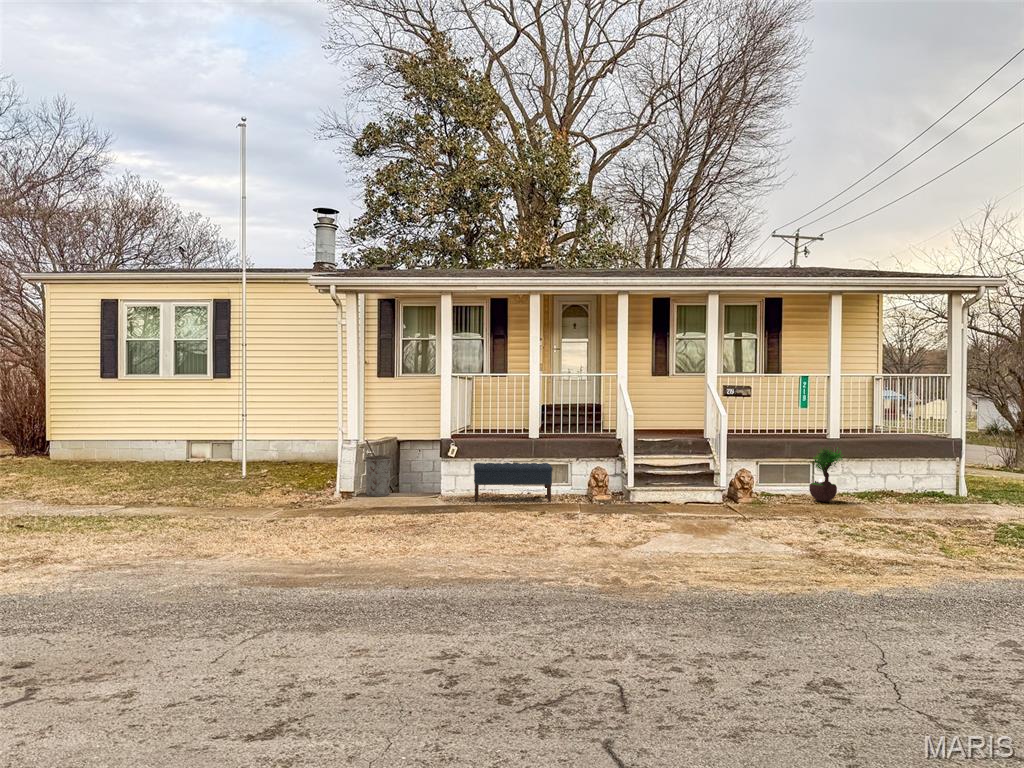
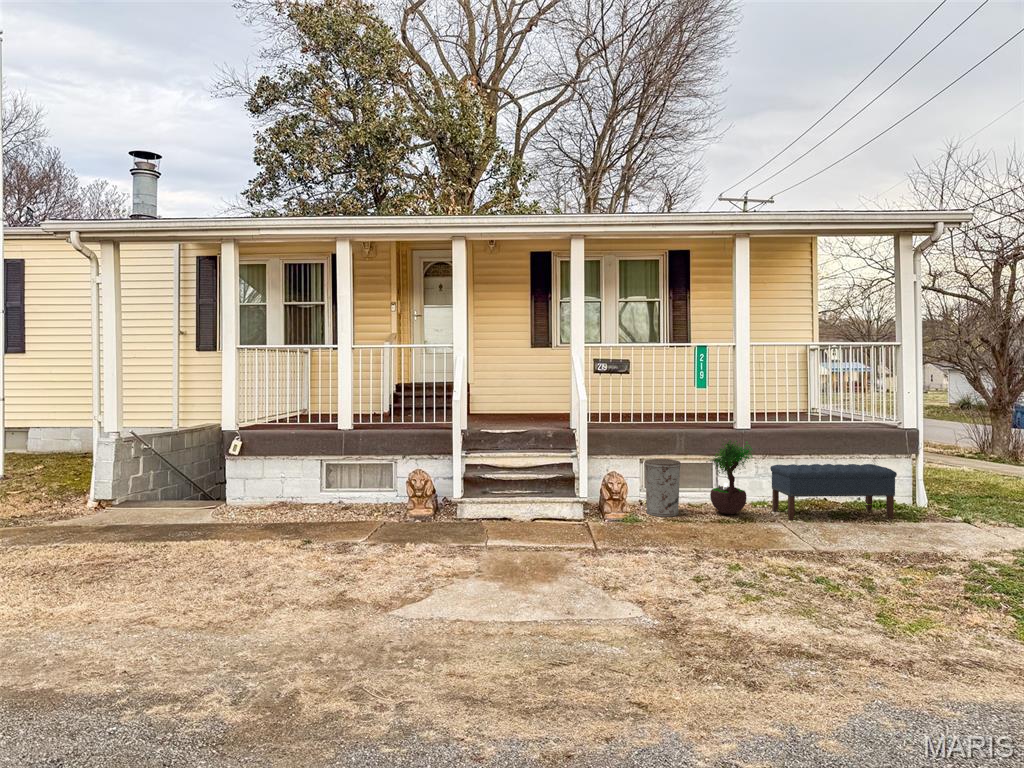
trash can: present [365,455,391,496] -> present [645,459,681,517]
bench: present [474,463,553,502] -> present [770,464,897,520]

